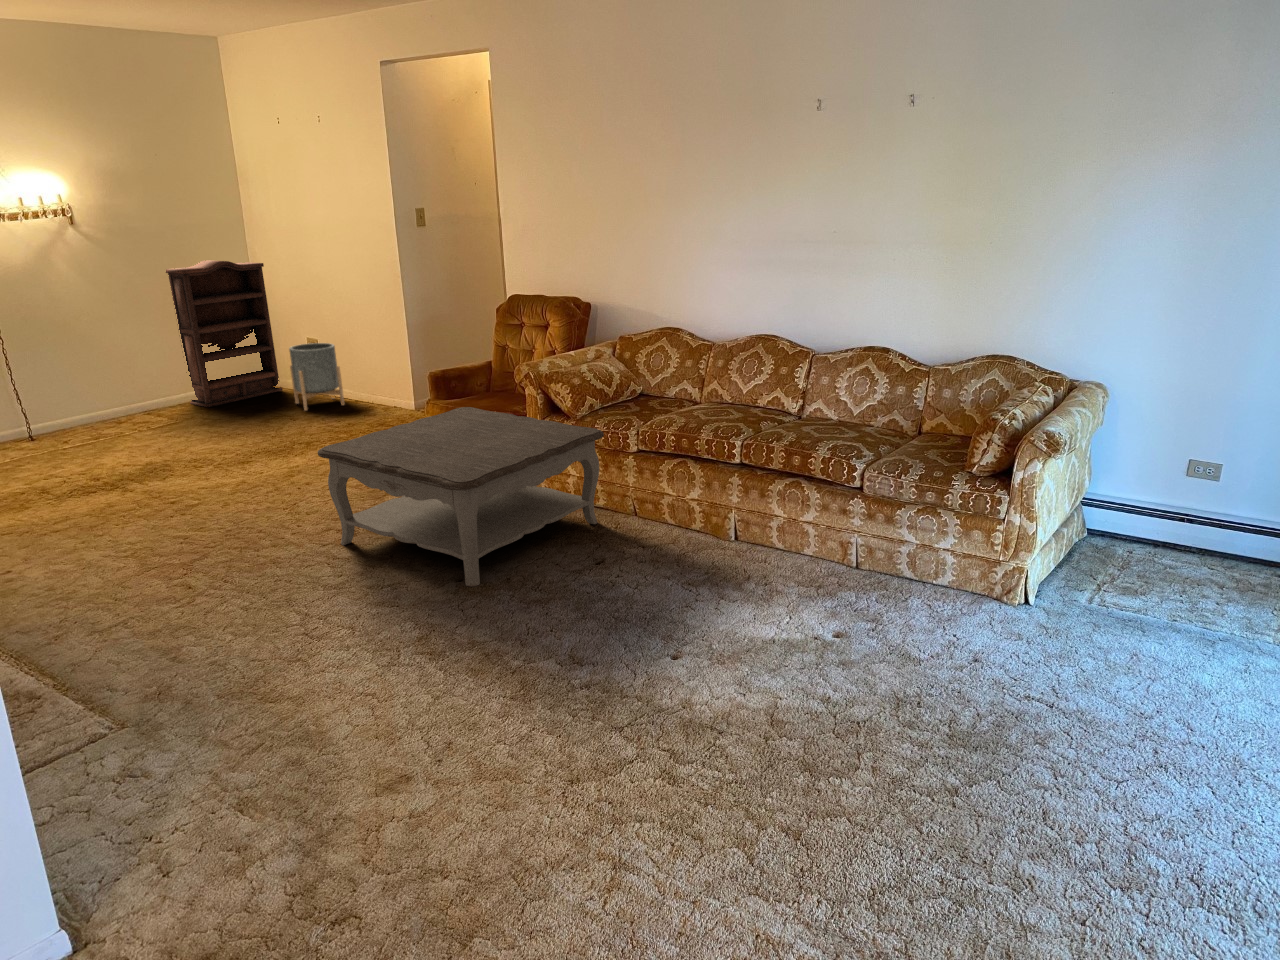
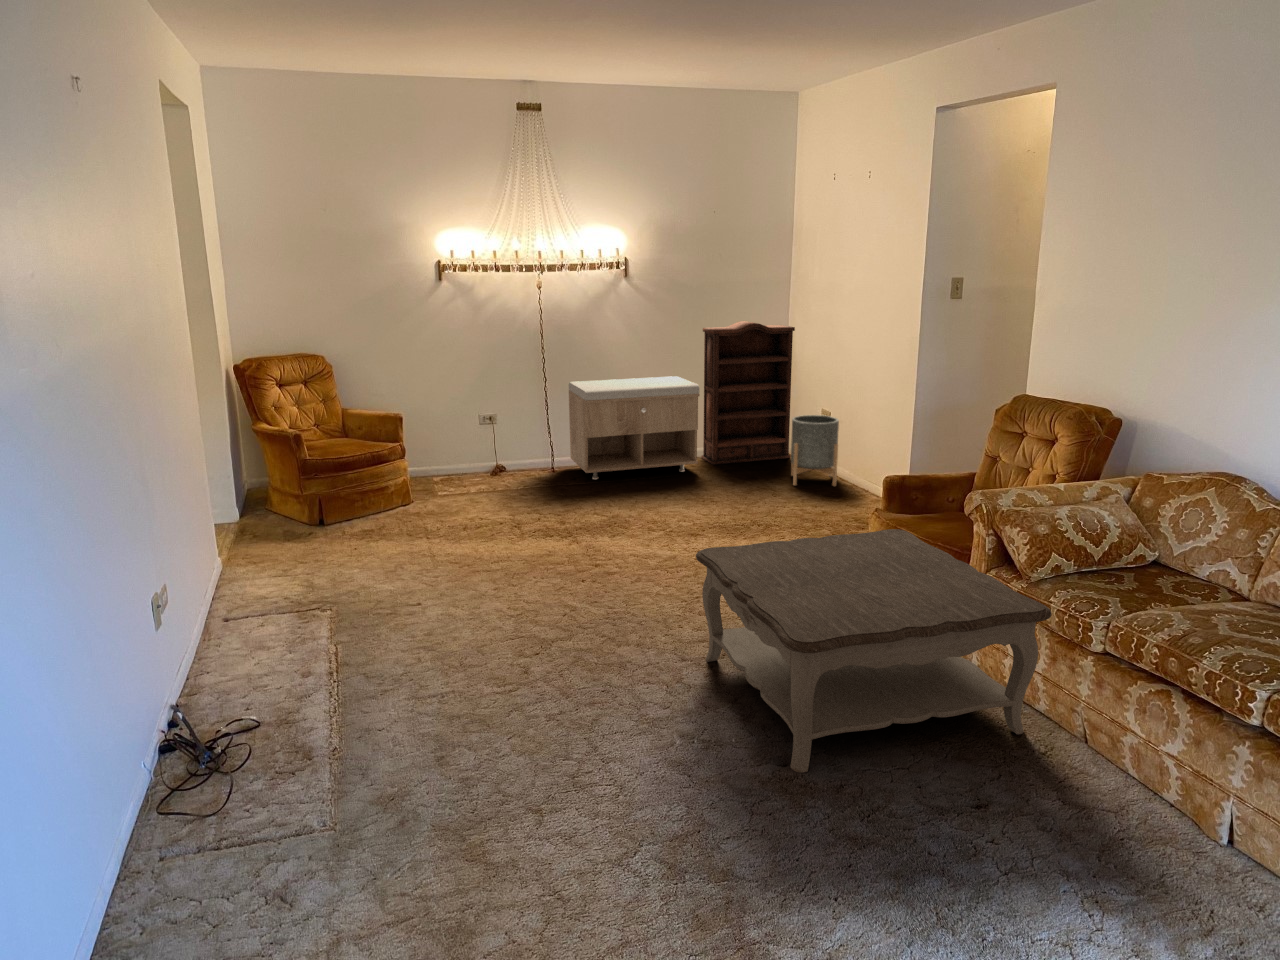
storage bench: none [18,322,197,441] -> present [569,376,700,480]

